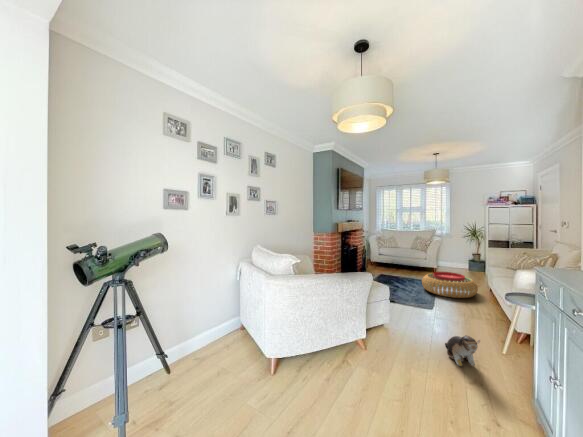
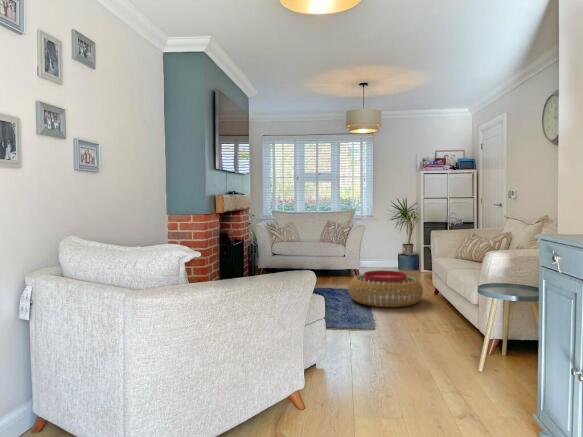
plush toy: present [445,335,480,366] -> none [409,351,468,400]

